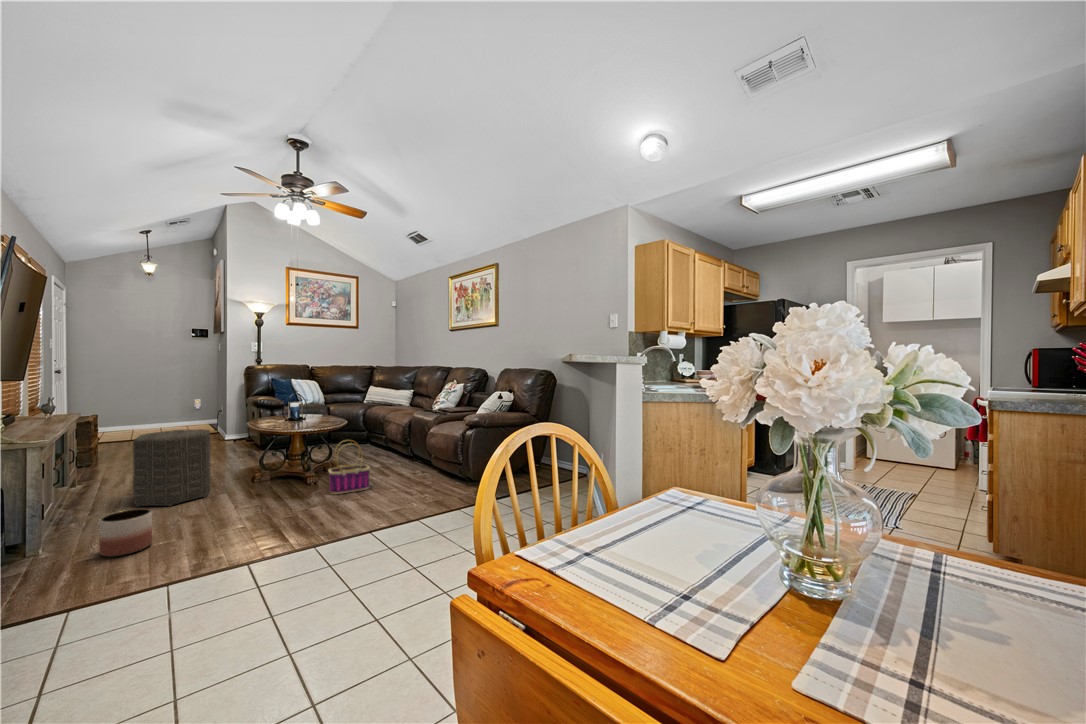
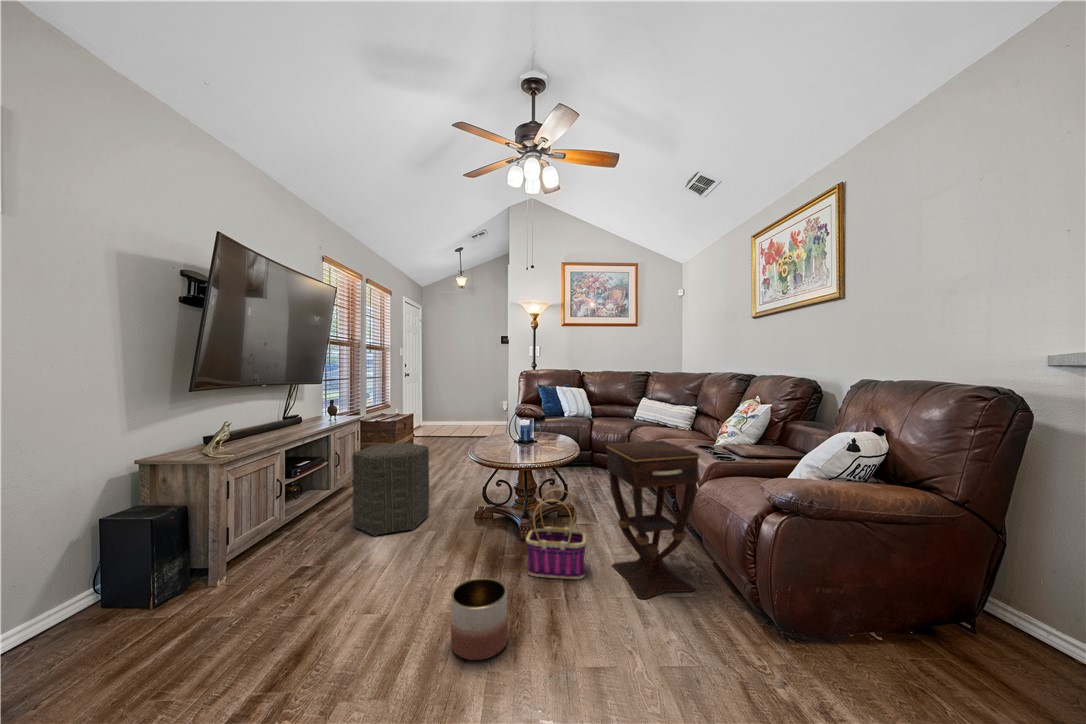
side table: none [379,405,435,488] -> present [606,440,699,599]
planter: present [99,508,152,557] -> present [451,578,508,660]

